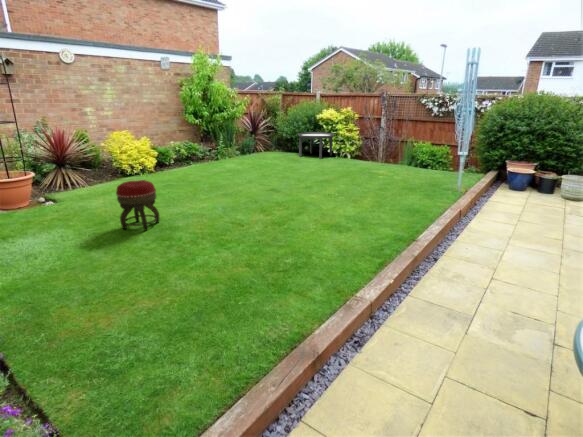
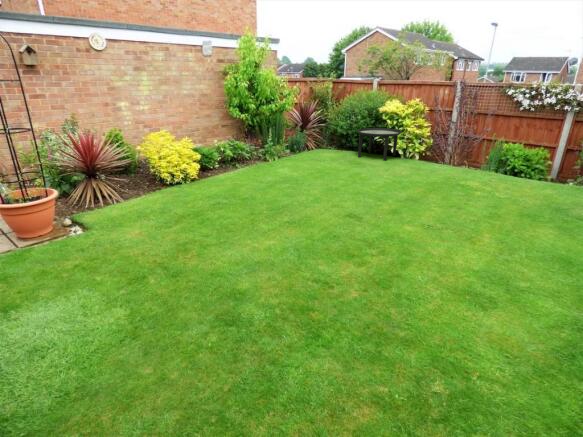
footstool: present [116,180,159,230] -> none [165,219,221,293]

